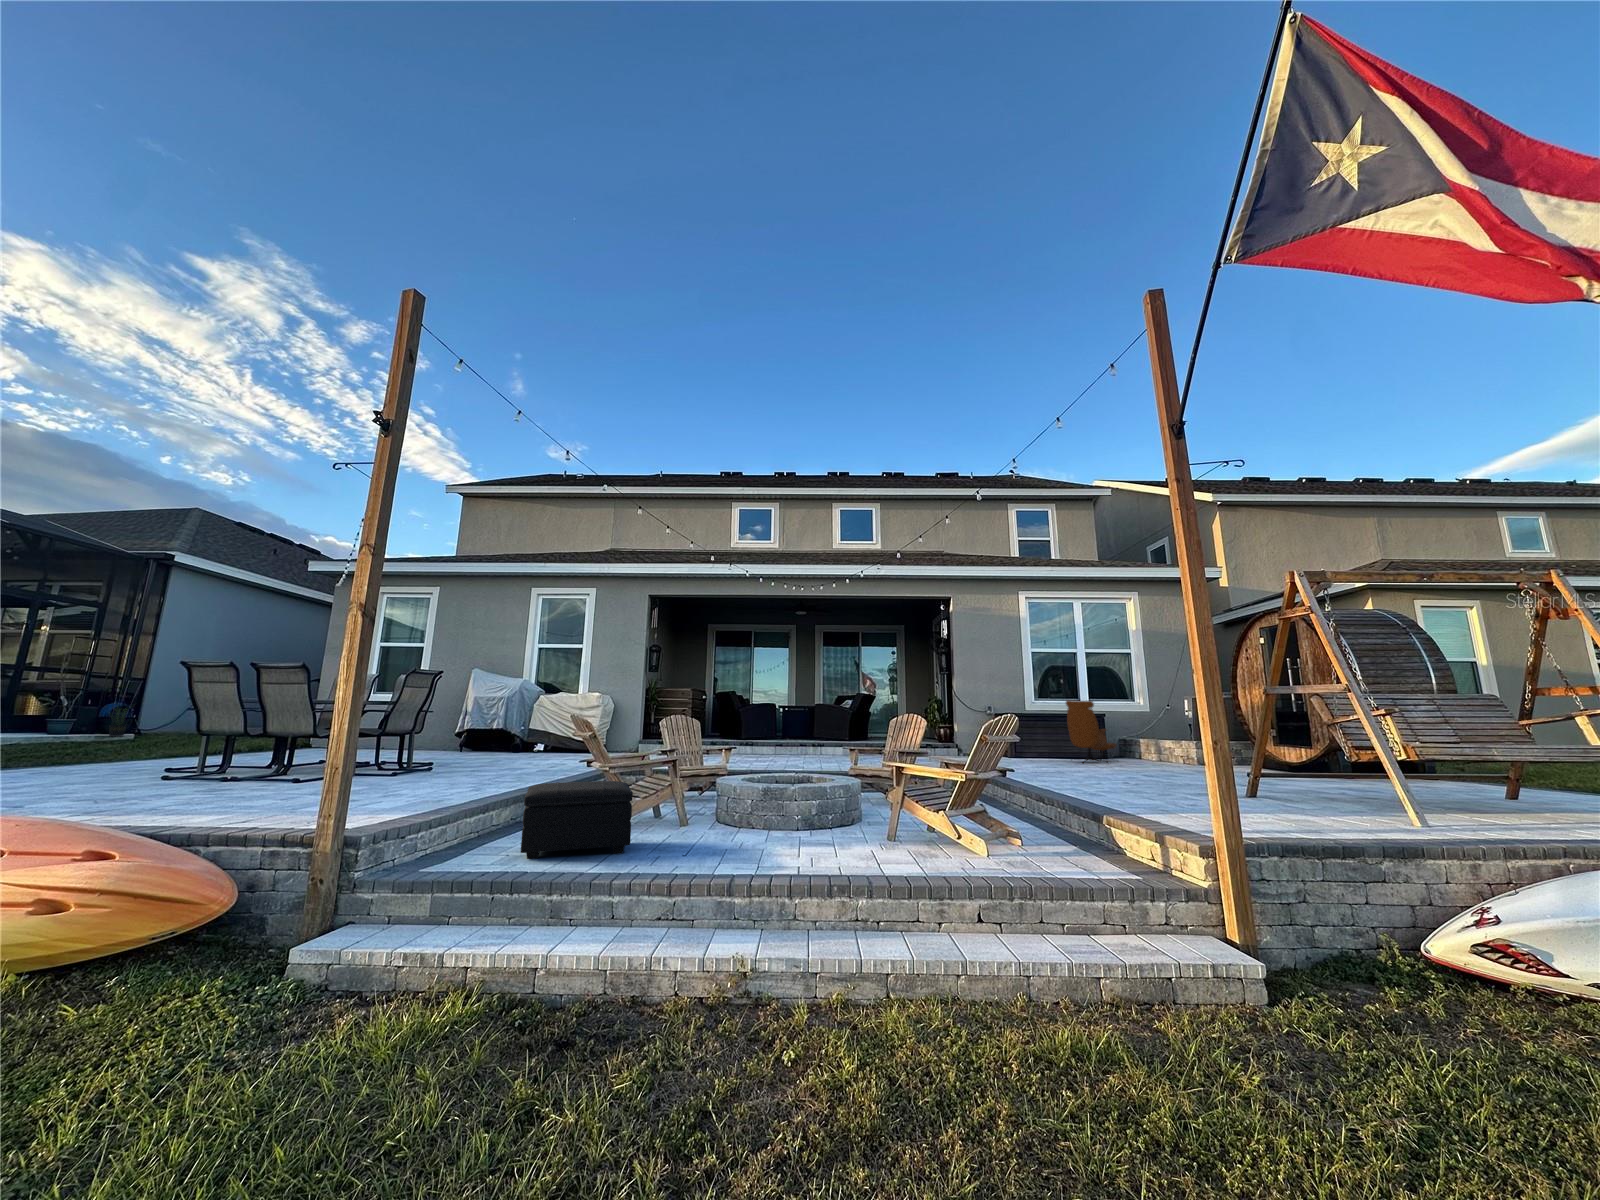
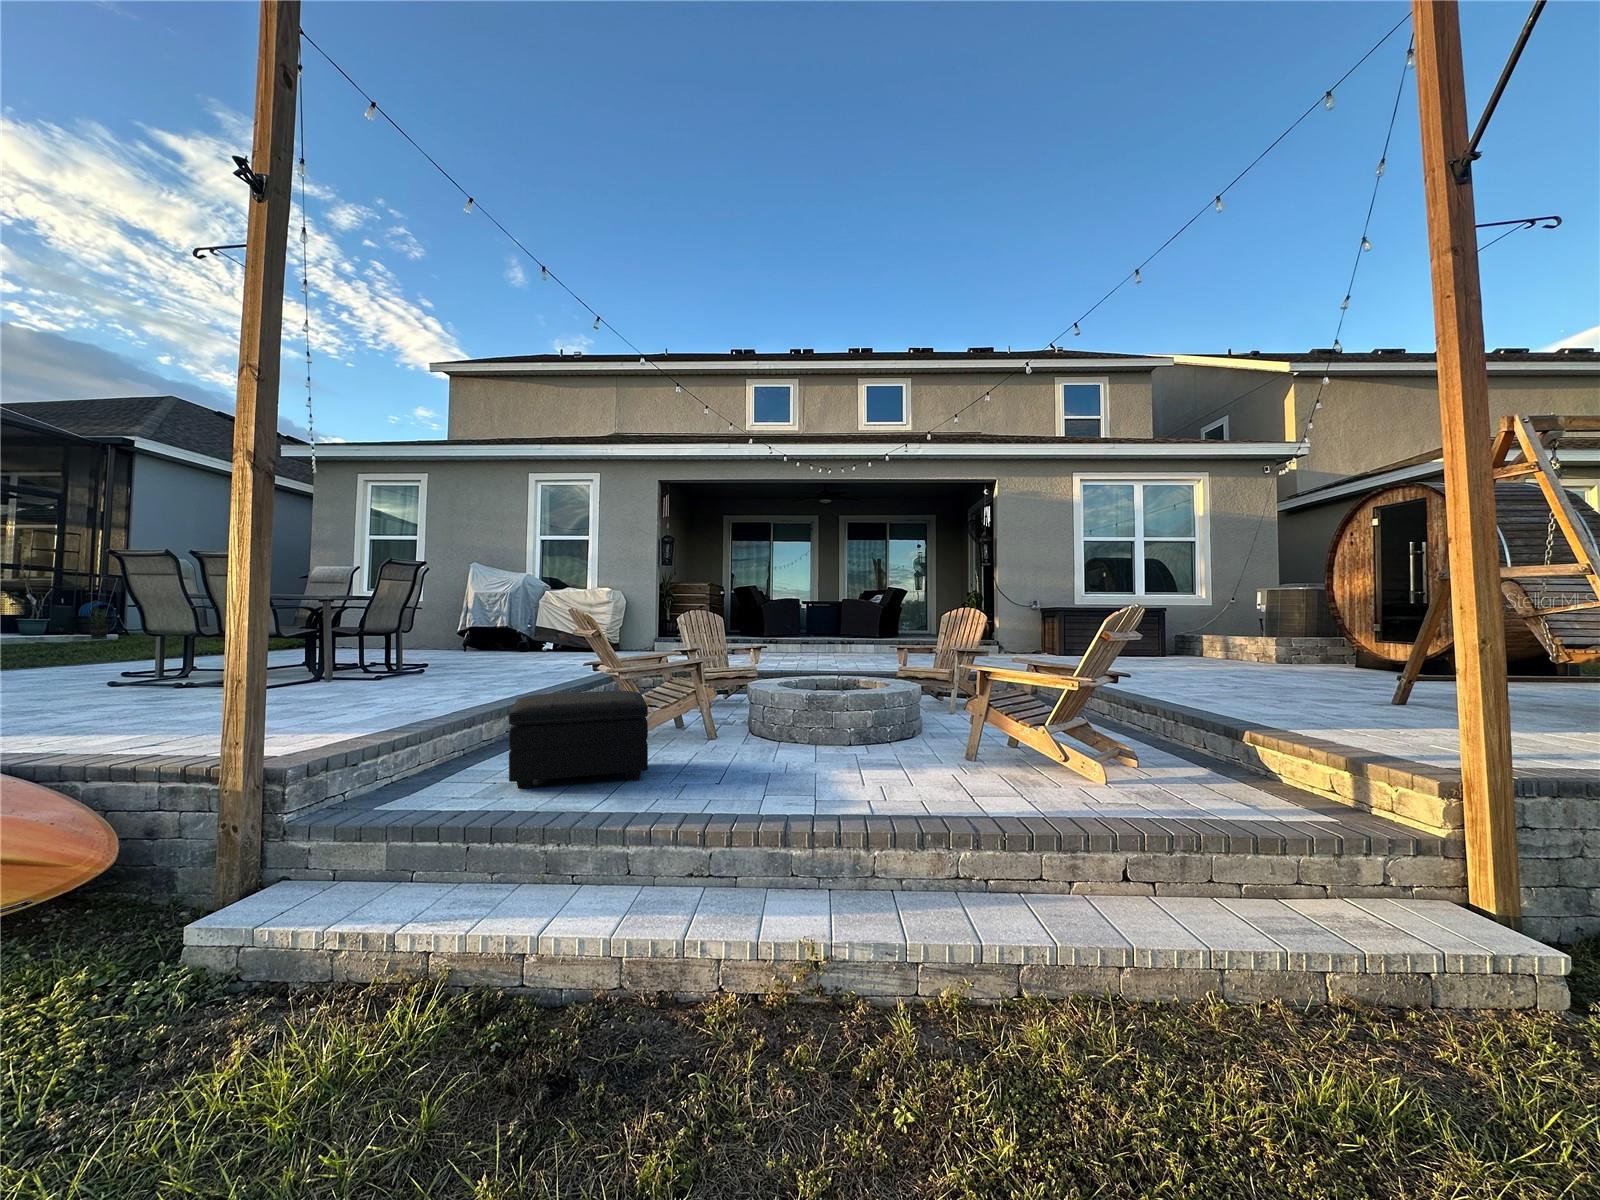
lounge chair: present [1066,700,1116,763] -> none [1137,593,1192,663]

